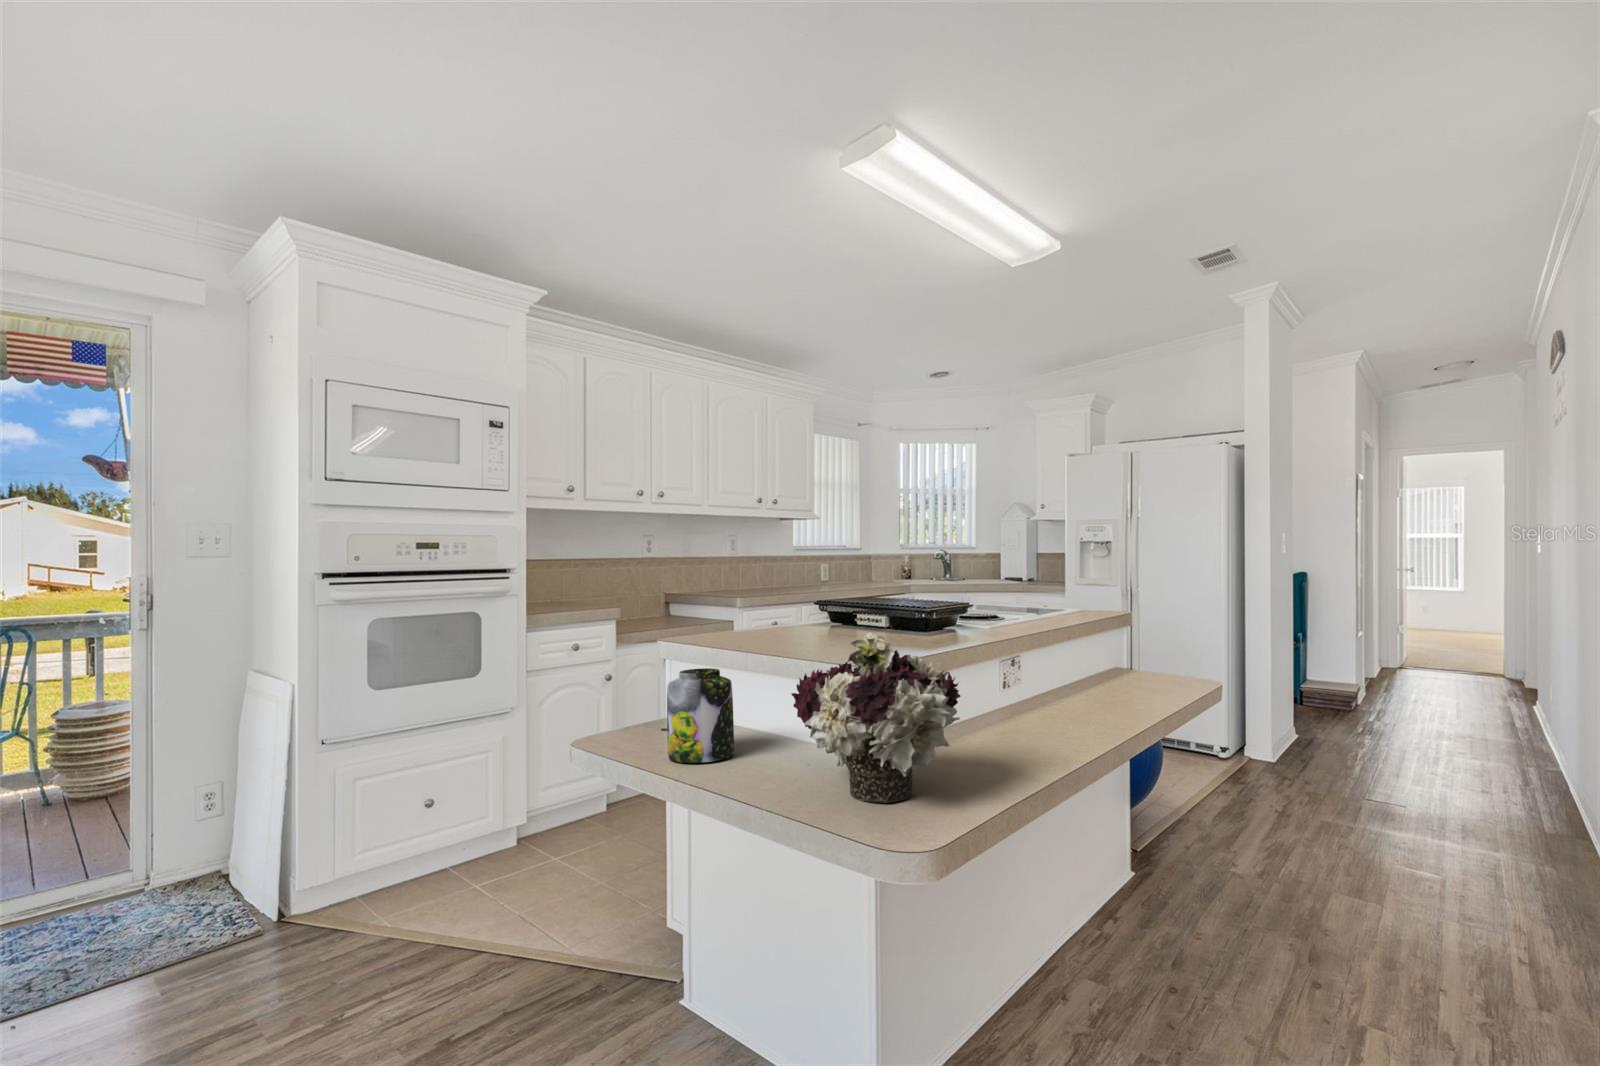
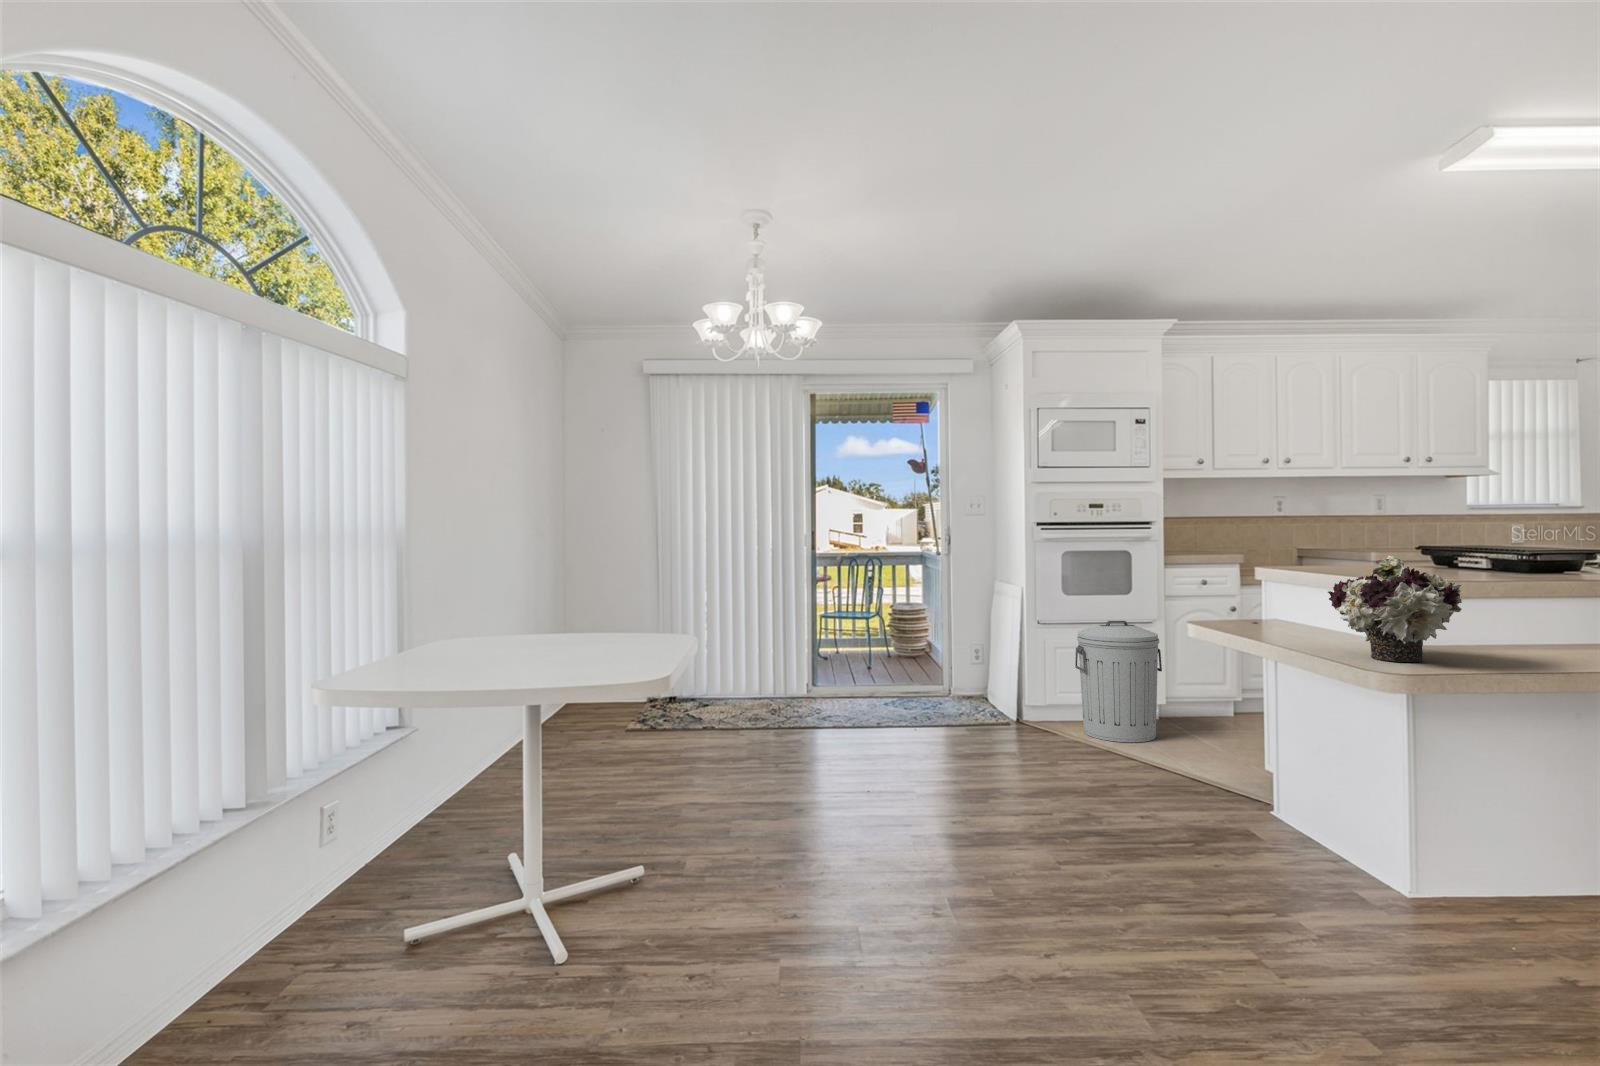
jar: present [667,668,734,763] -> none [1251,581,1301,638]
trash can: none [387,720,523,923] -> present [1075,621,1162,742]

